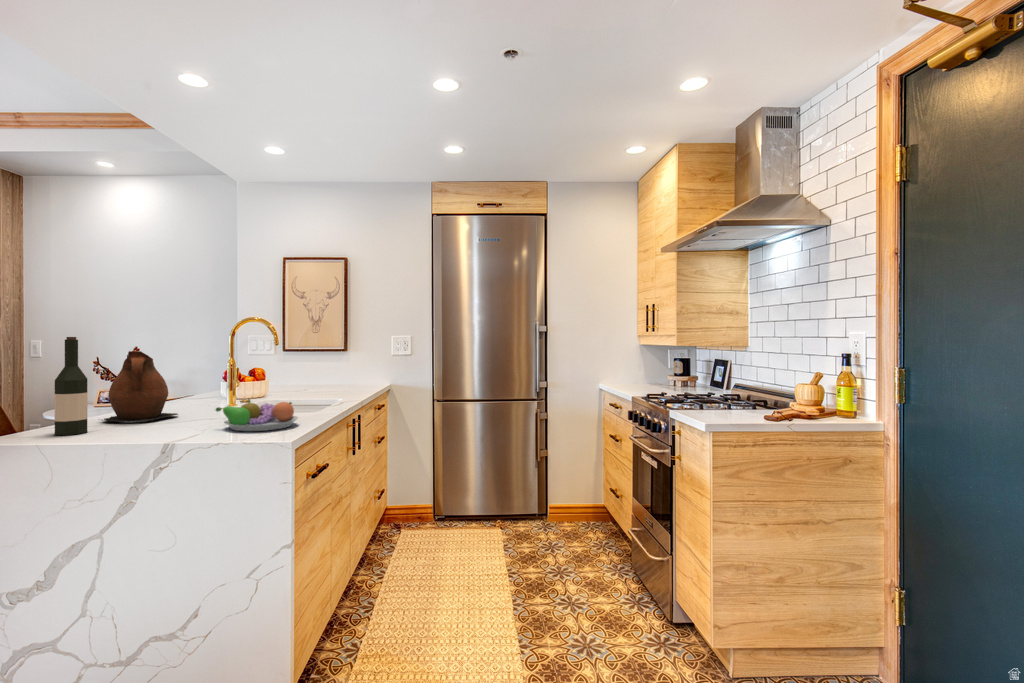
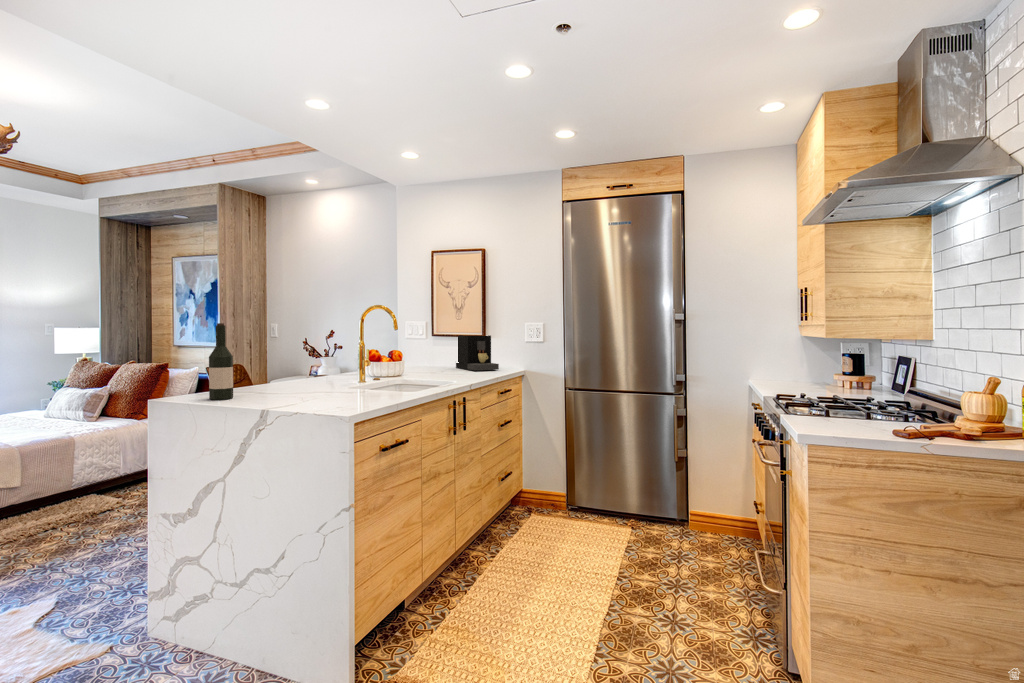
coffee maker: none [310,347,364,385] -> present [456,335,499,370]
ceramic pitcher: present [104,351,178,422] -> none [251,335,309,393]
fruit bowl: present [216,399,298,431] -> none [315,376,381,405]

